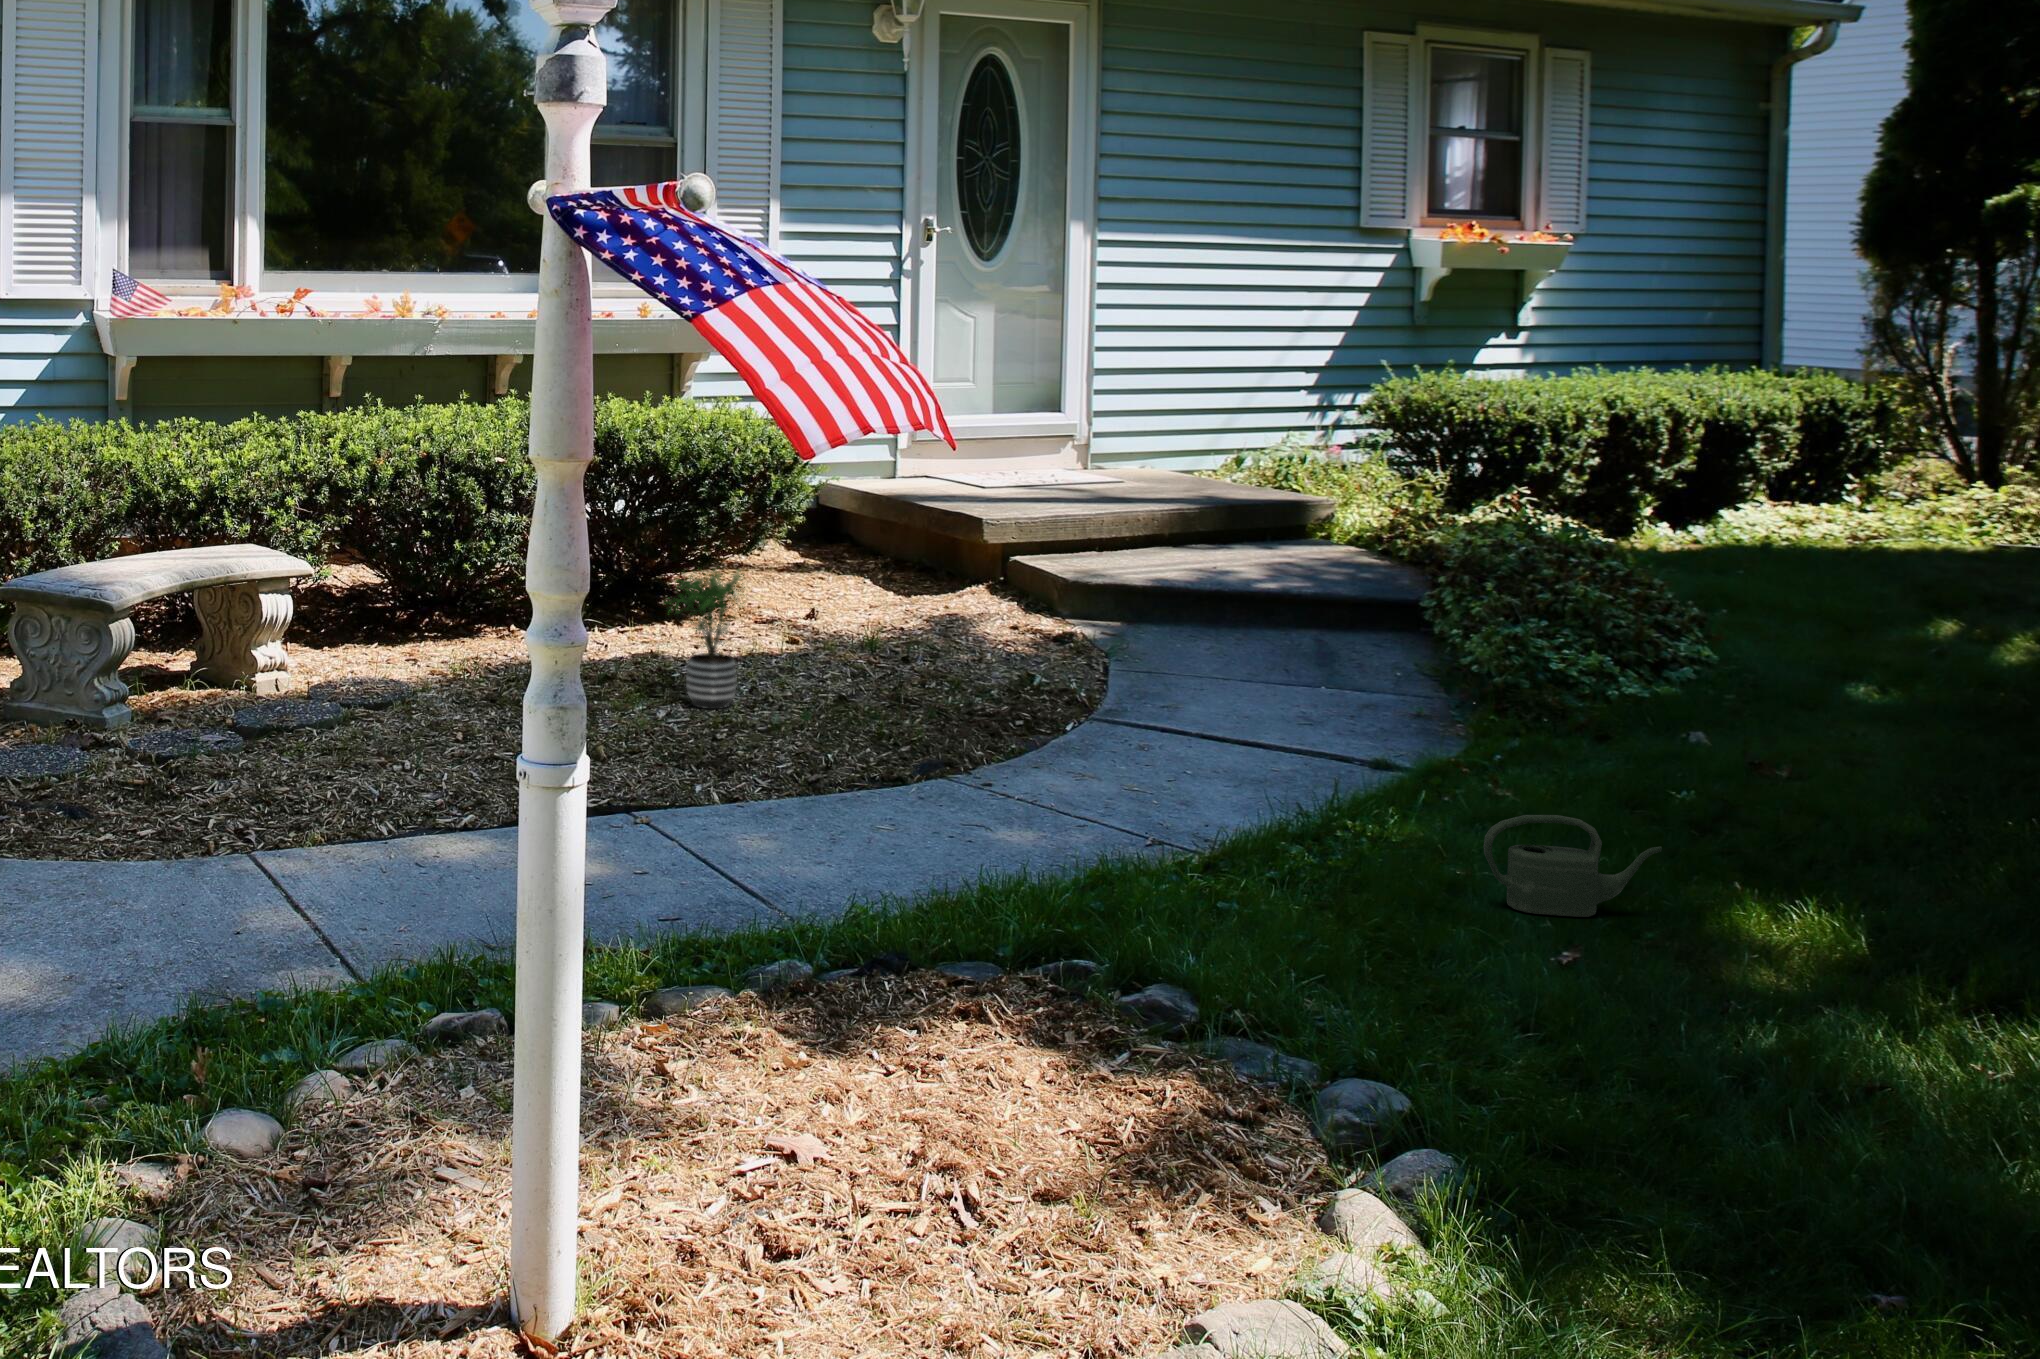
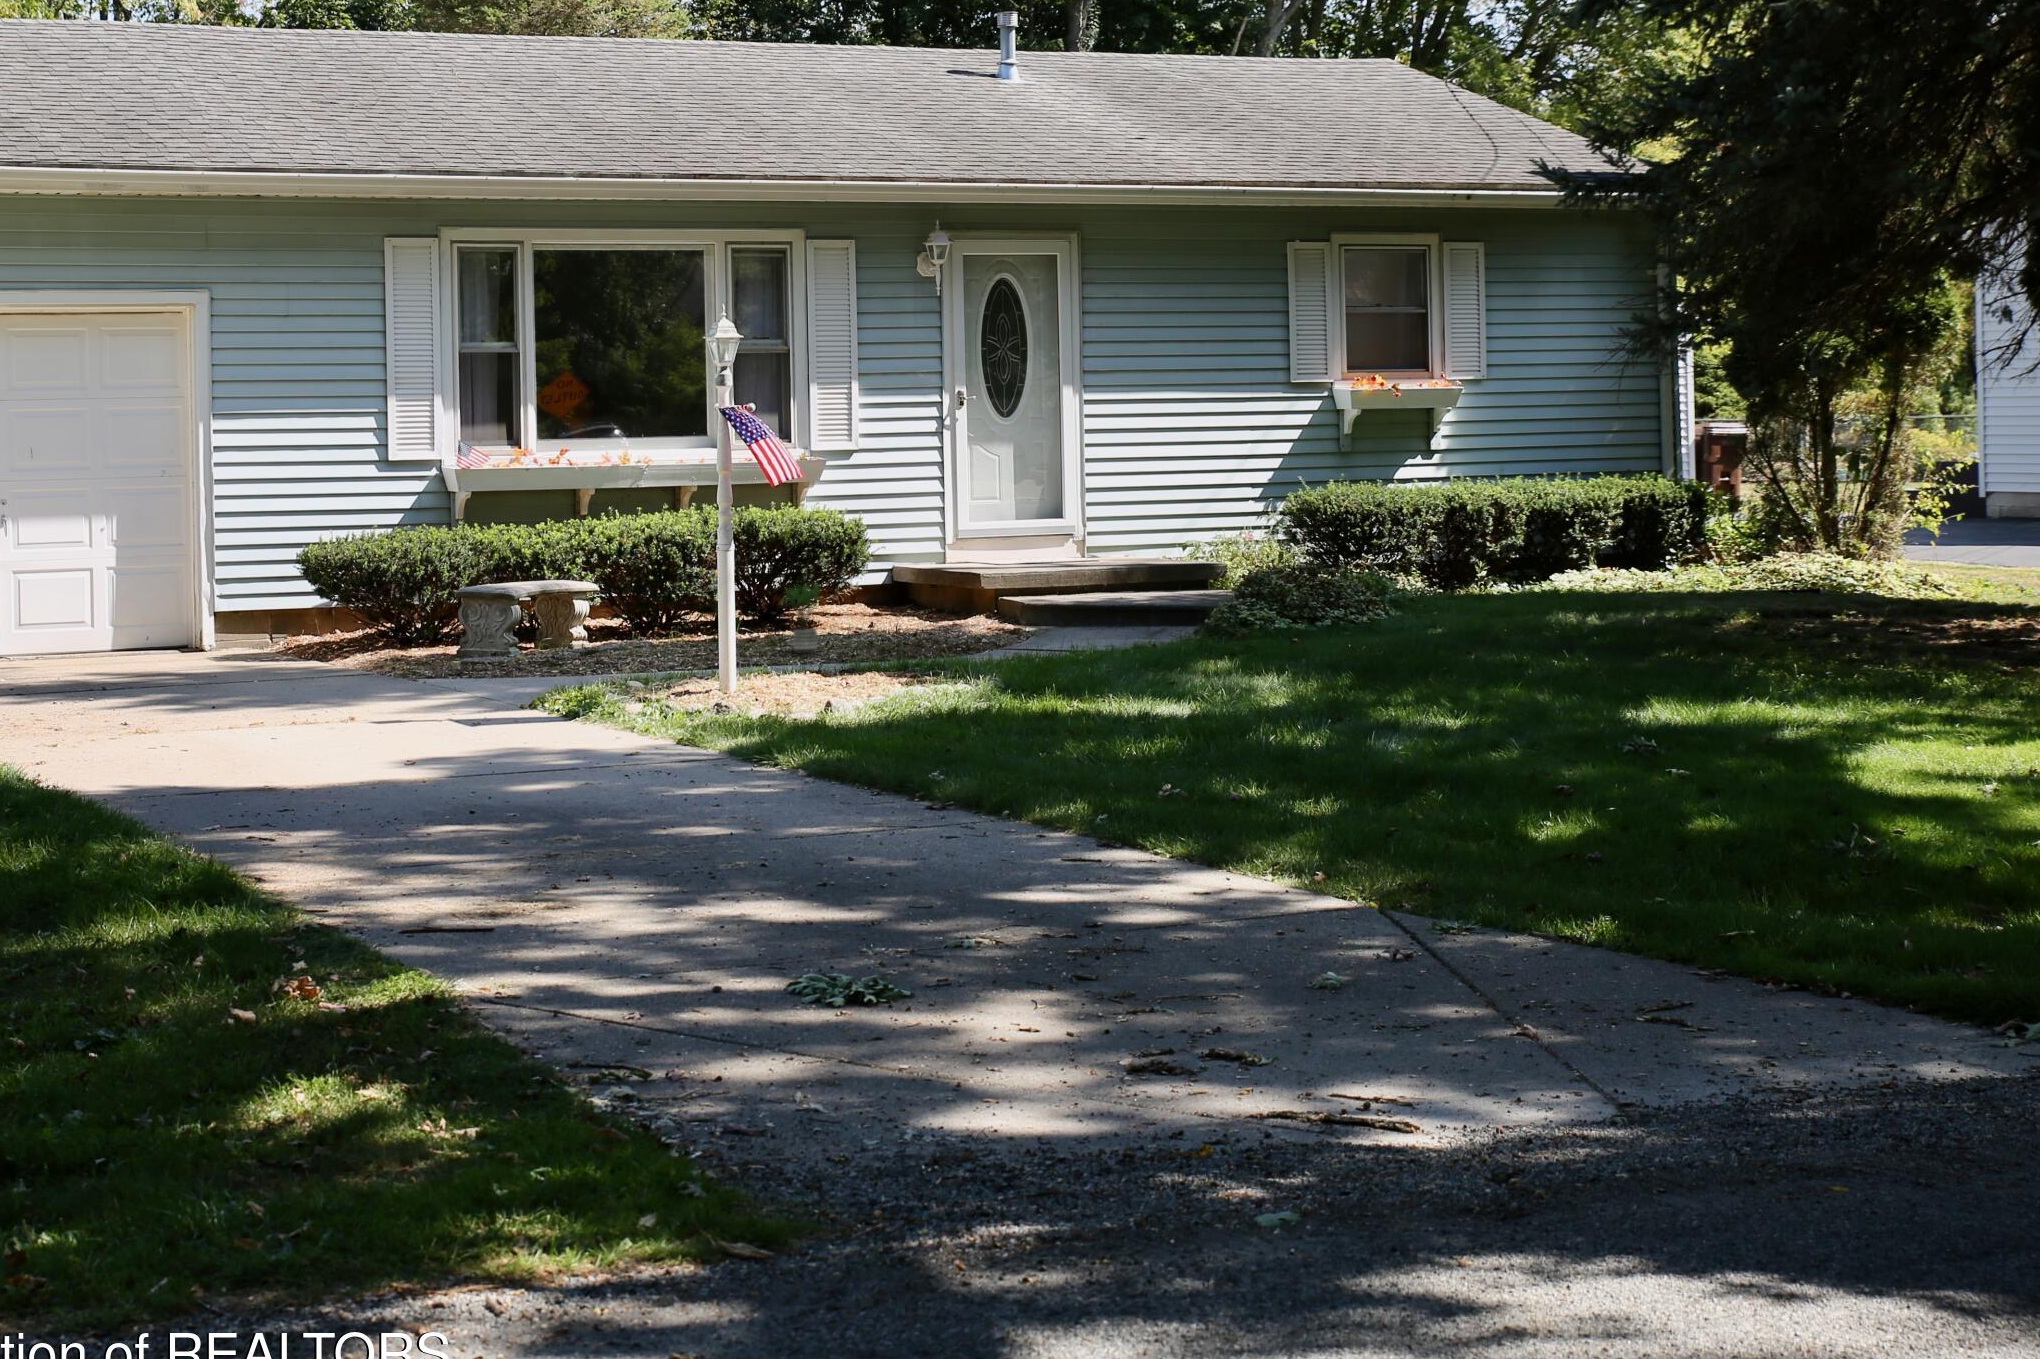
watering can: present [1484,815,1662,917] -> none [1084,633,1145,670]

